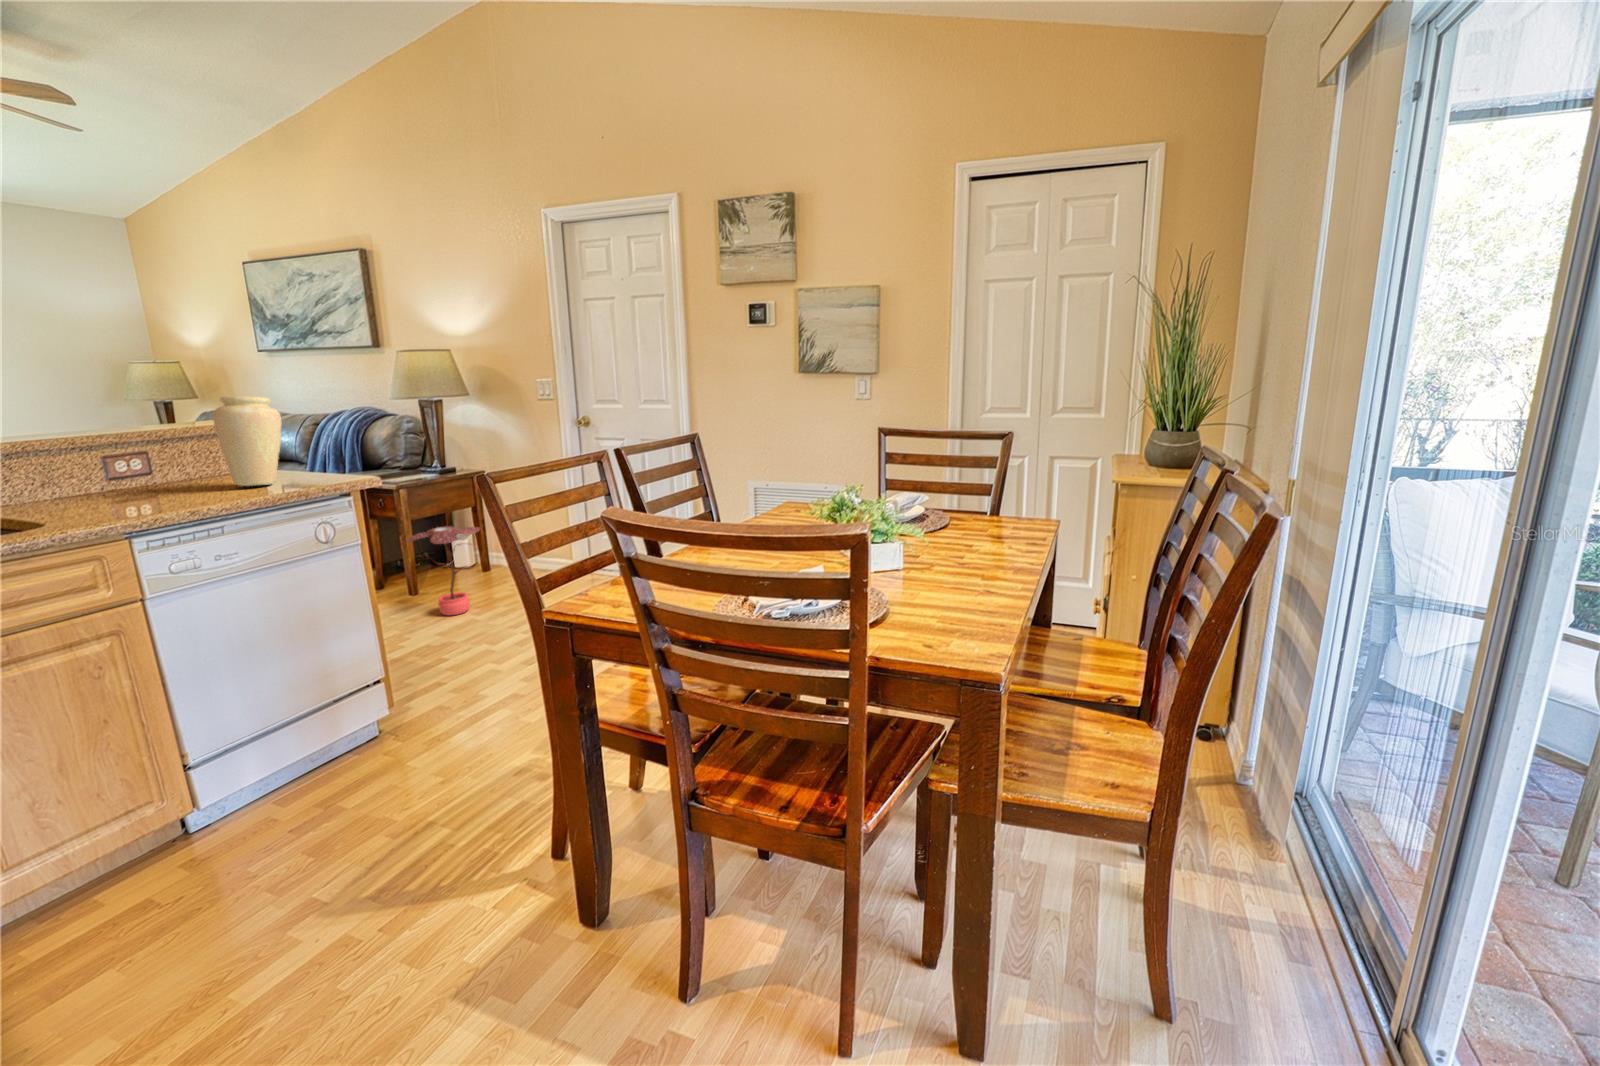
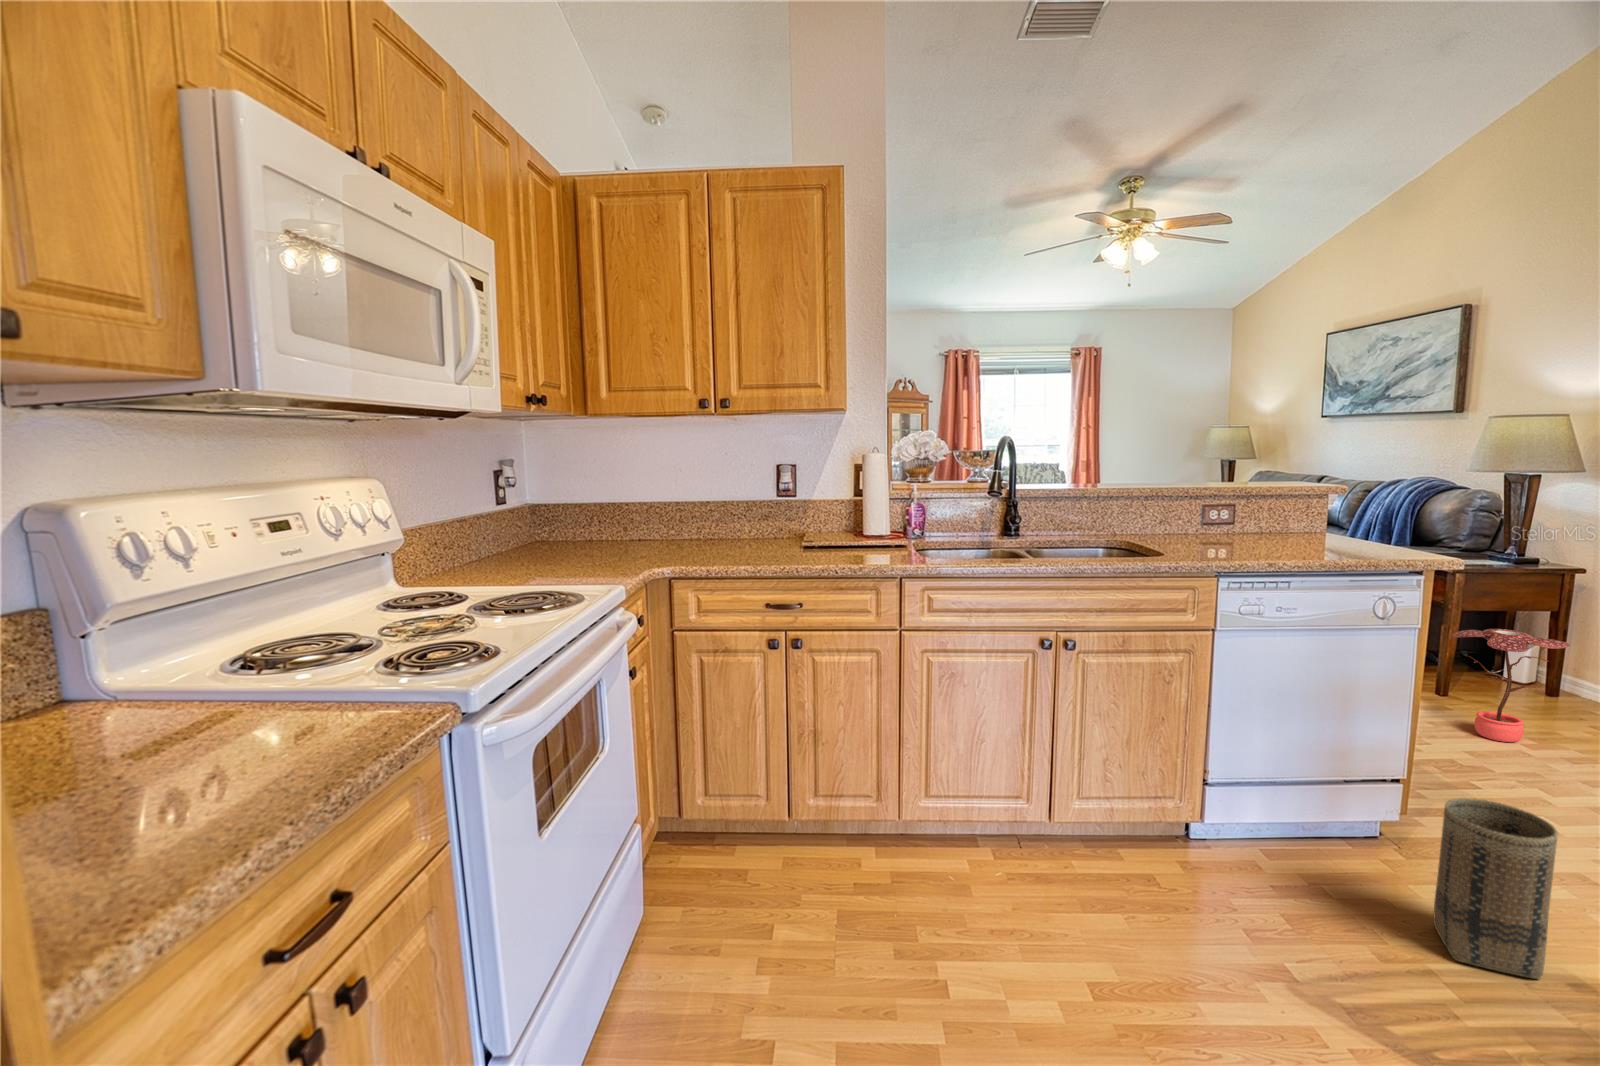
vase: present [213,396,282,486] -> none [1298,463,1363,550]
basket: none [409,665,496,803] -> present [1433,798,1558,980]

